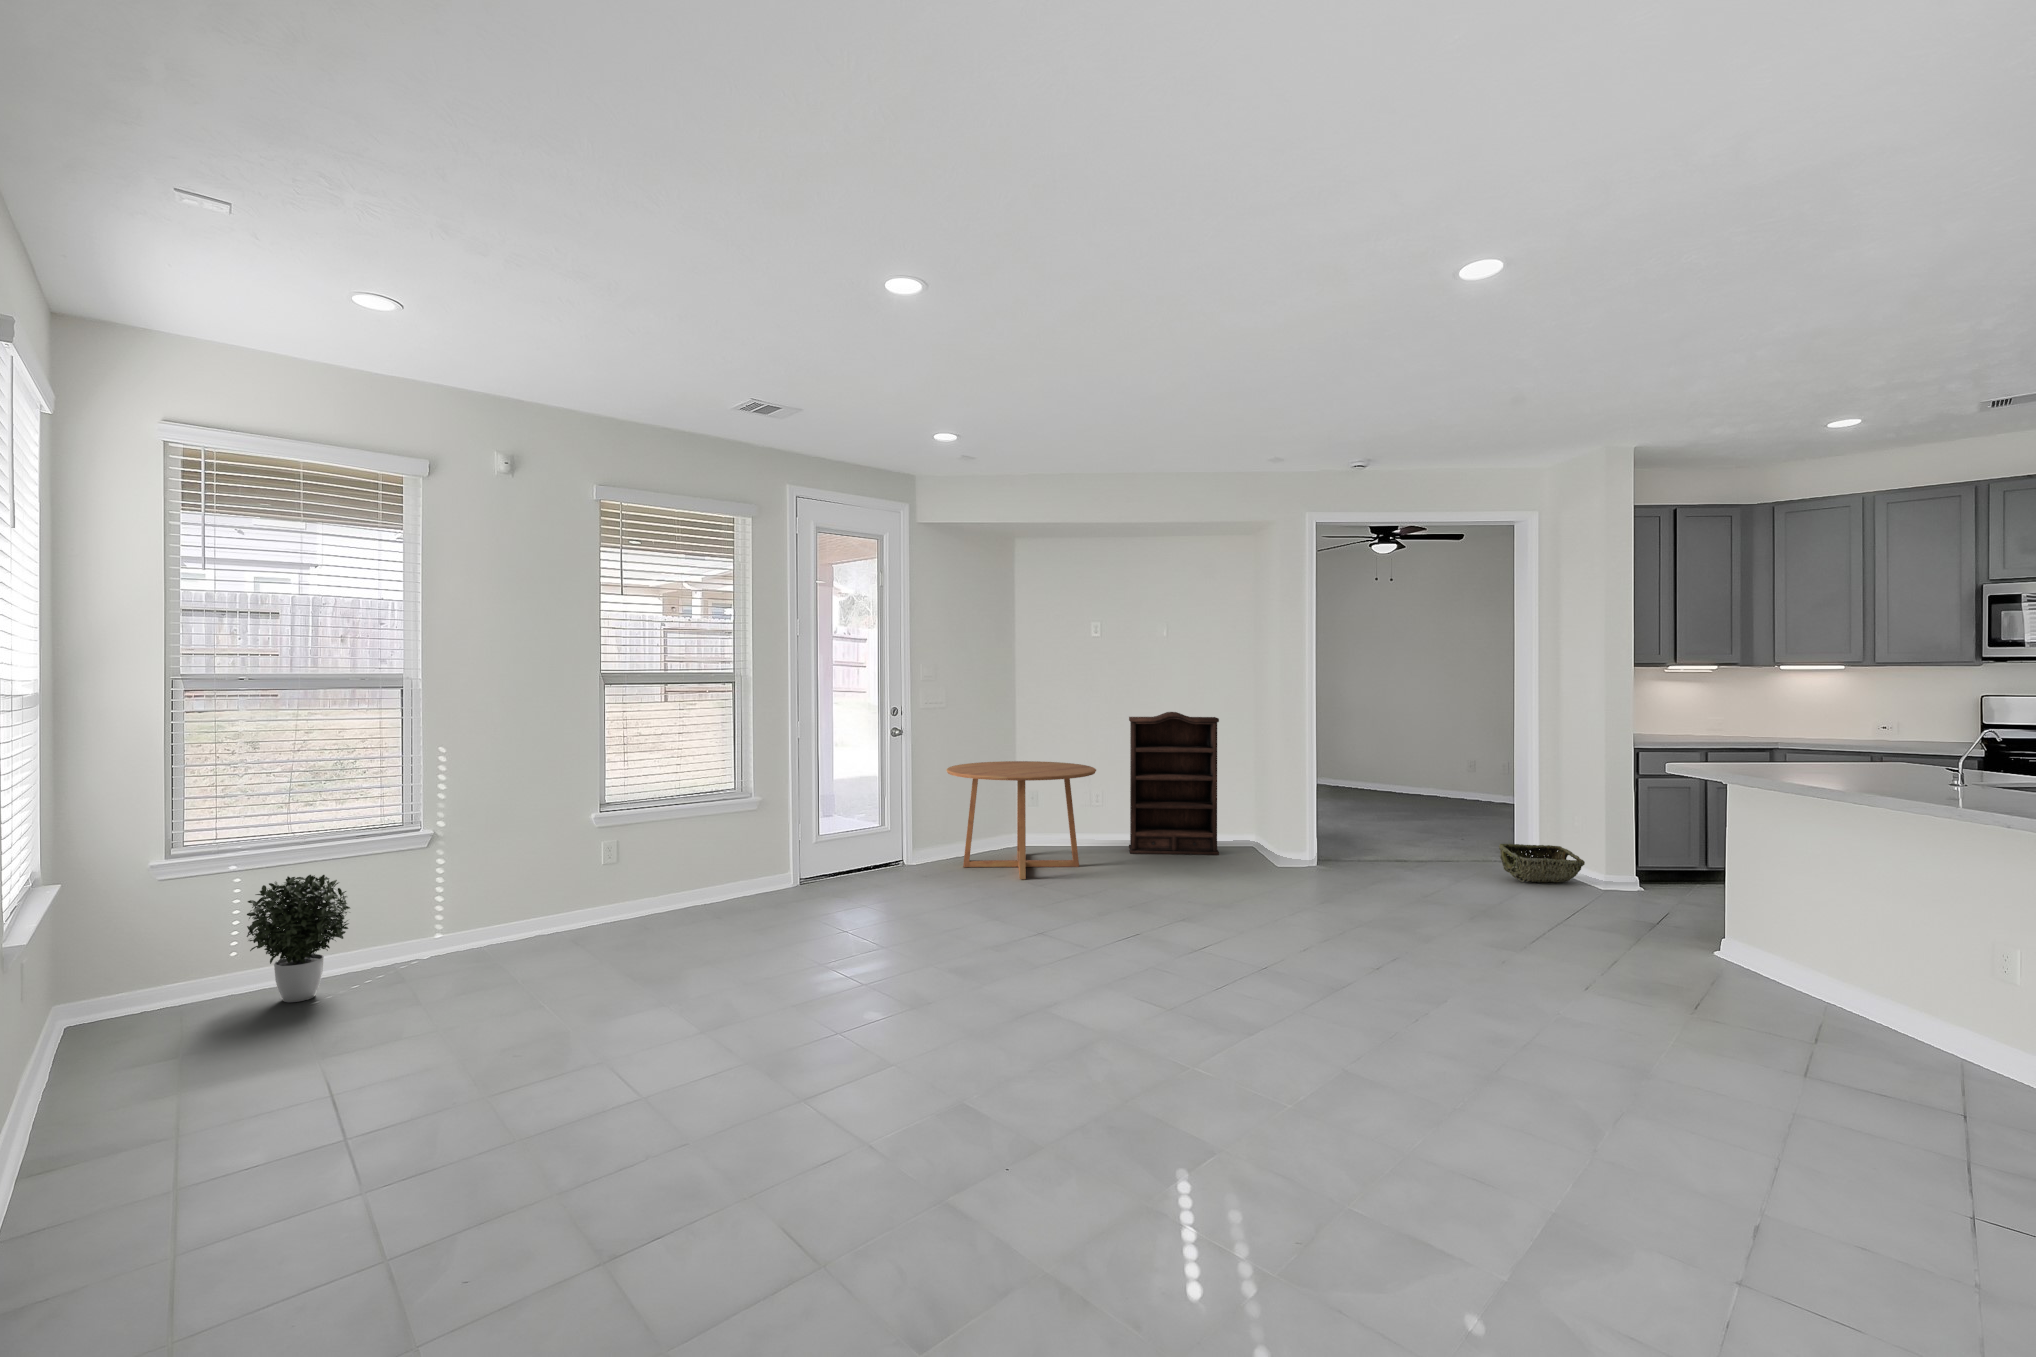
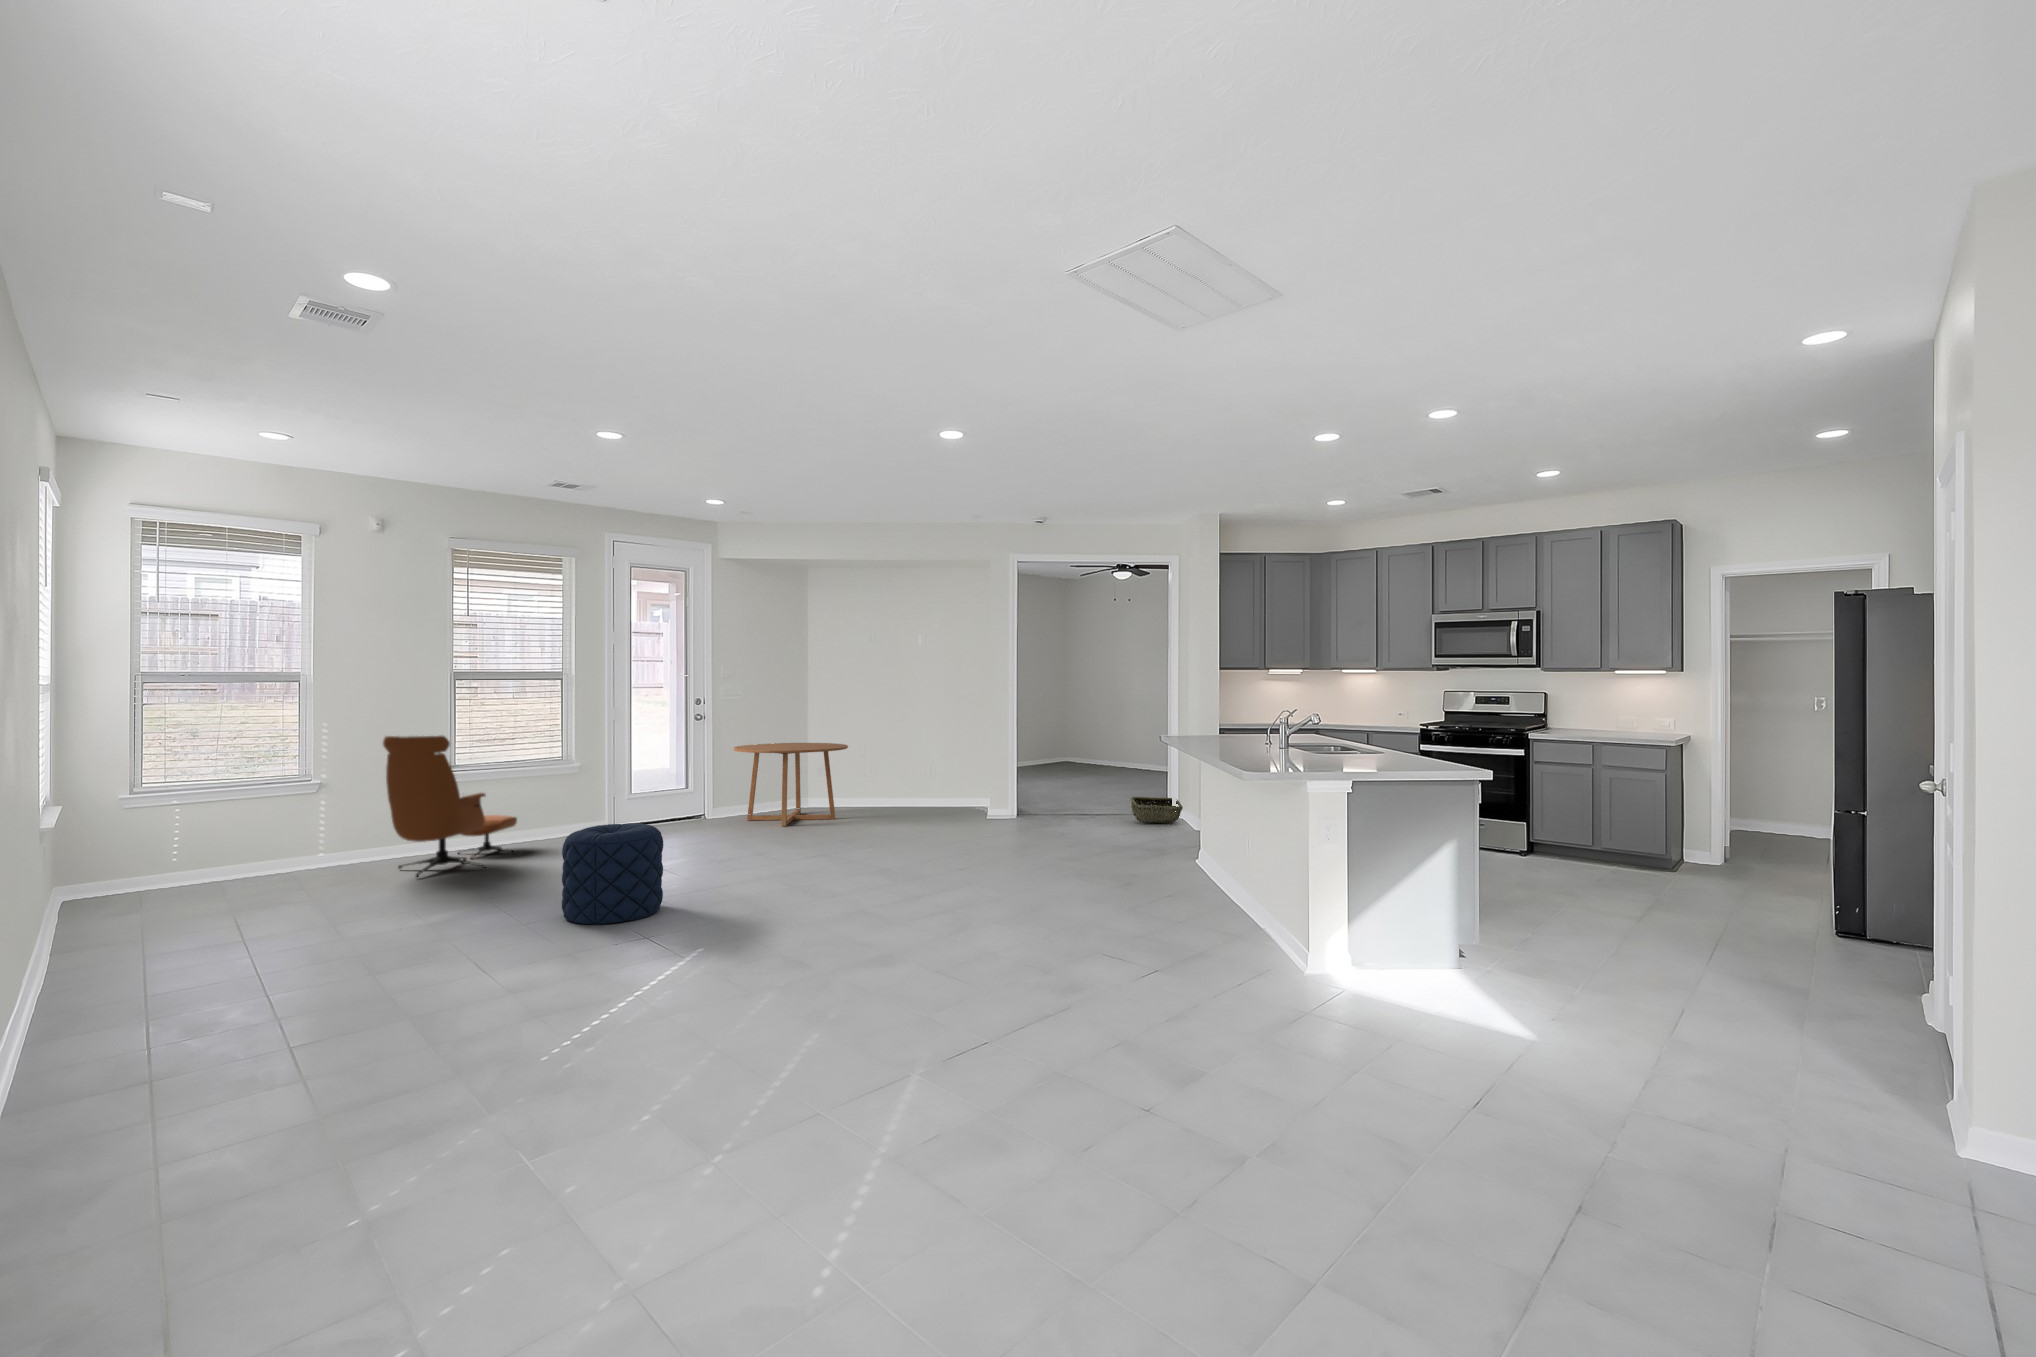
bookshelf: present [1129,712,1219,855] -> none [883,705,951,812]
lounge chair: none [526,769,692,980] -> present [383,735,517,877]
potted plant: present [247,875,350,1002] -> none [184,806,259,890]
pouf: none [850,928,1007,1117] -> present [562,823,663,924]

